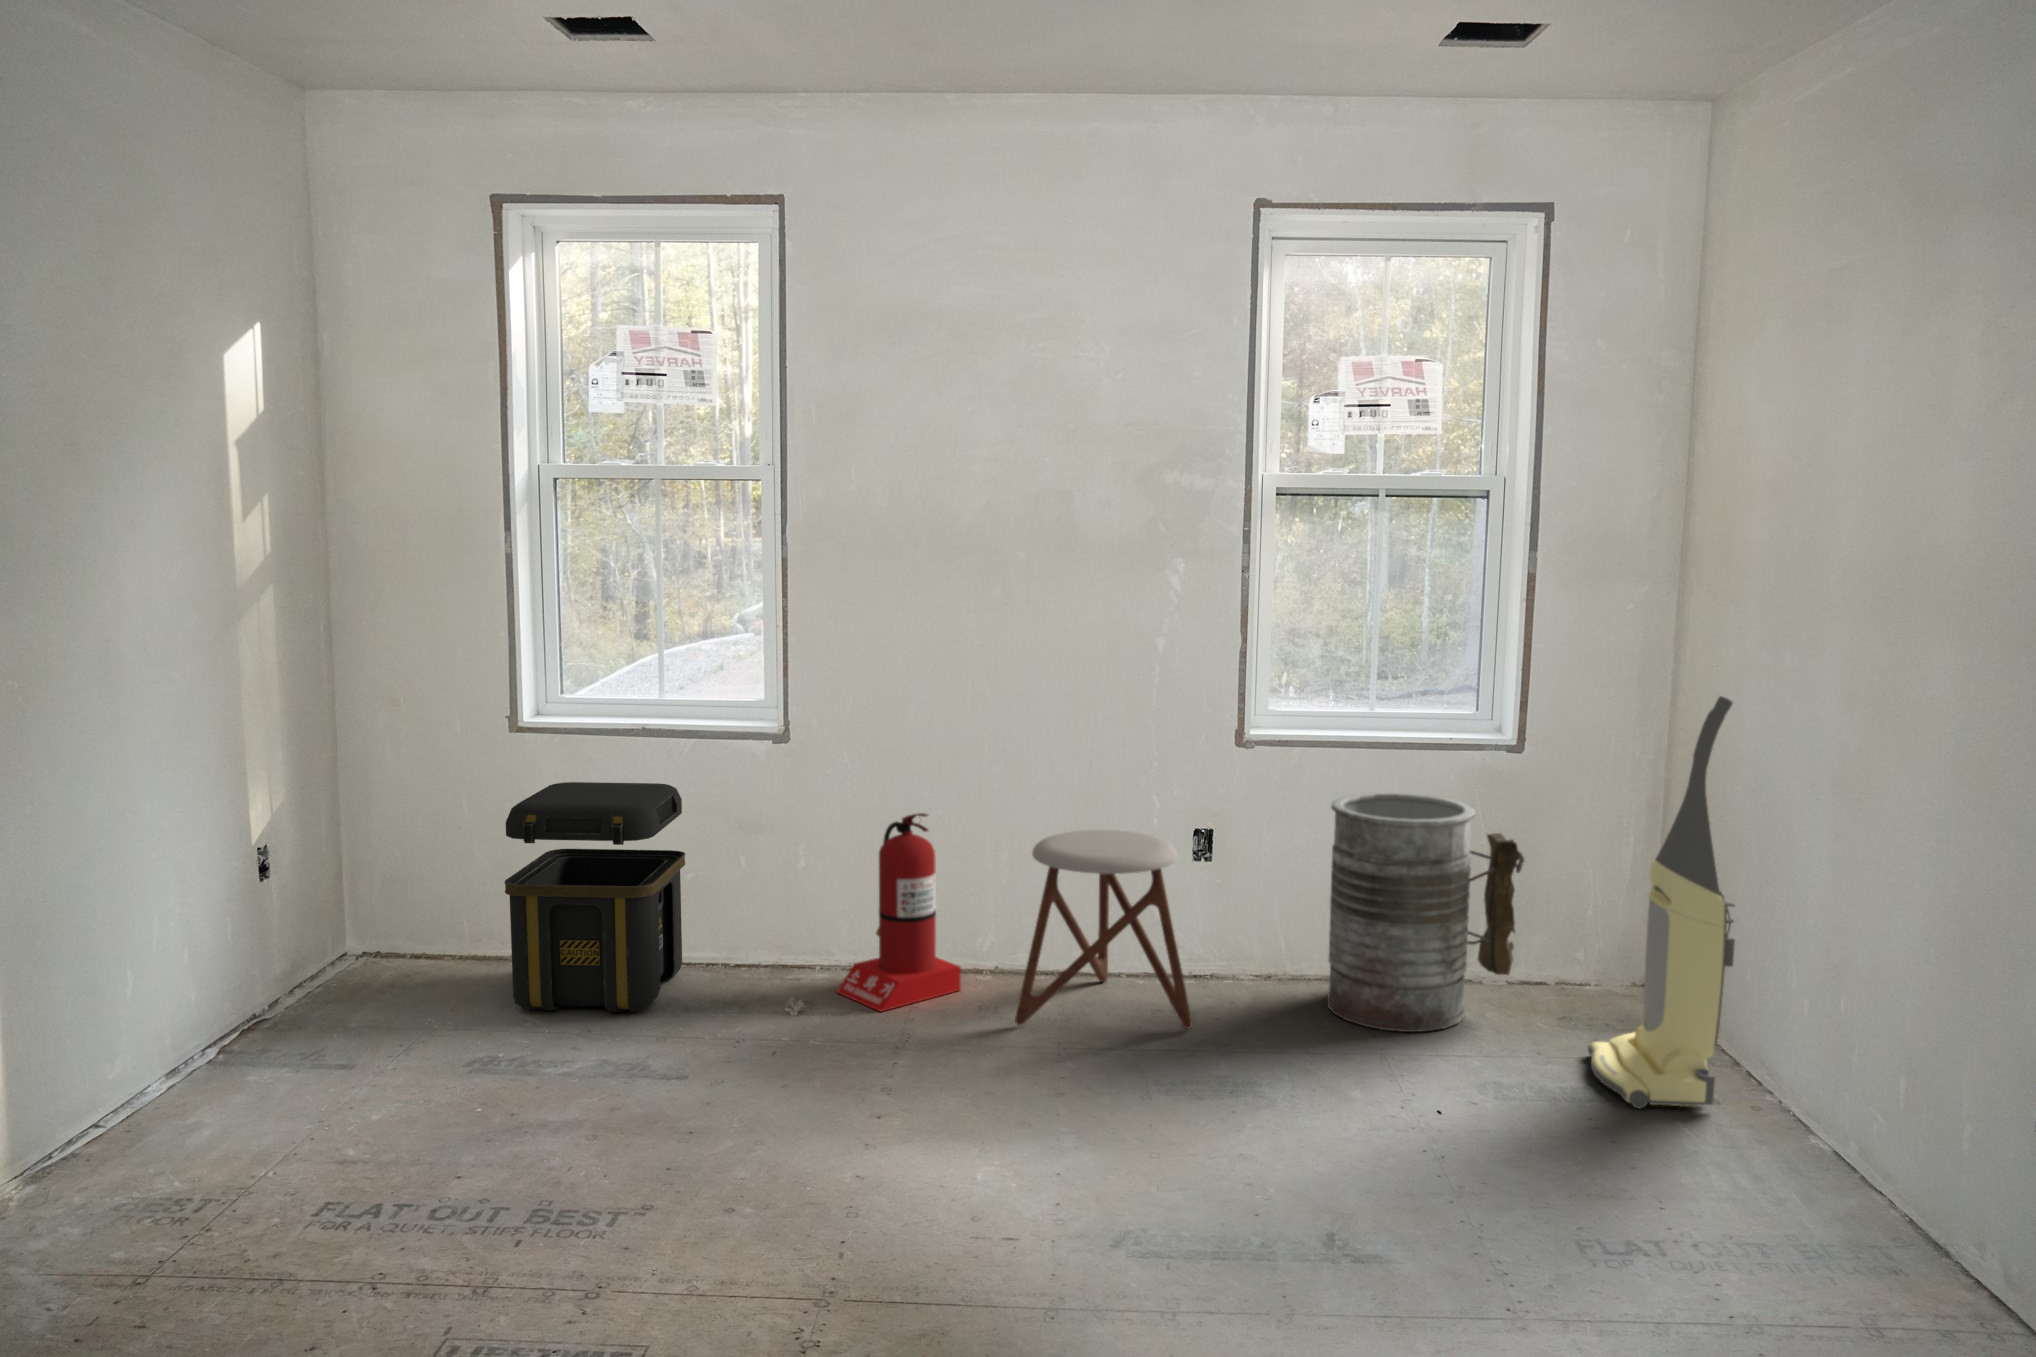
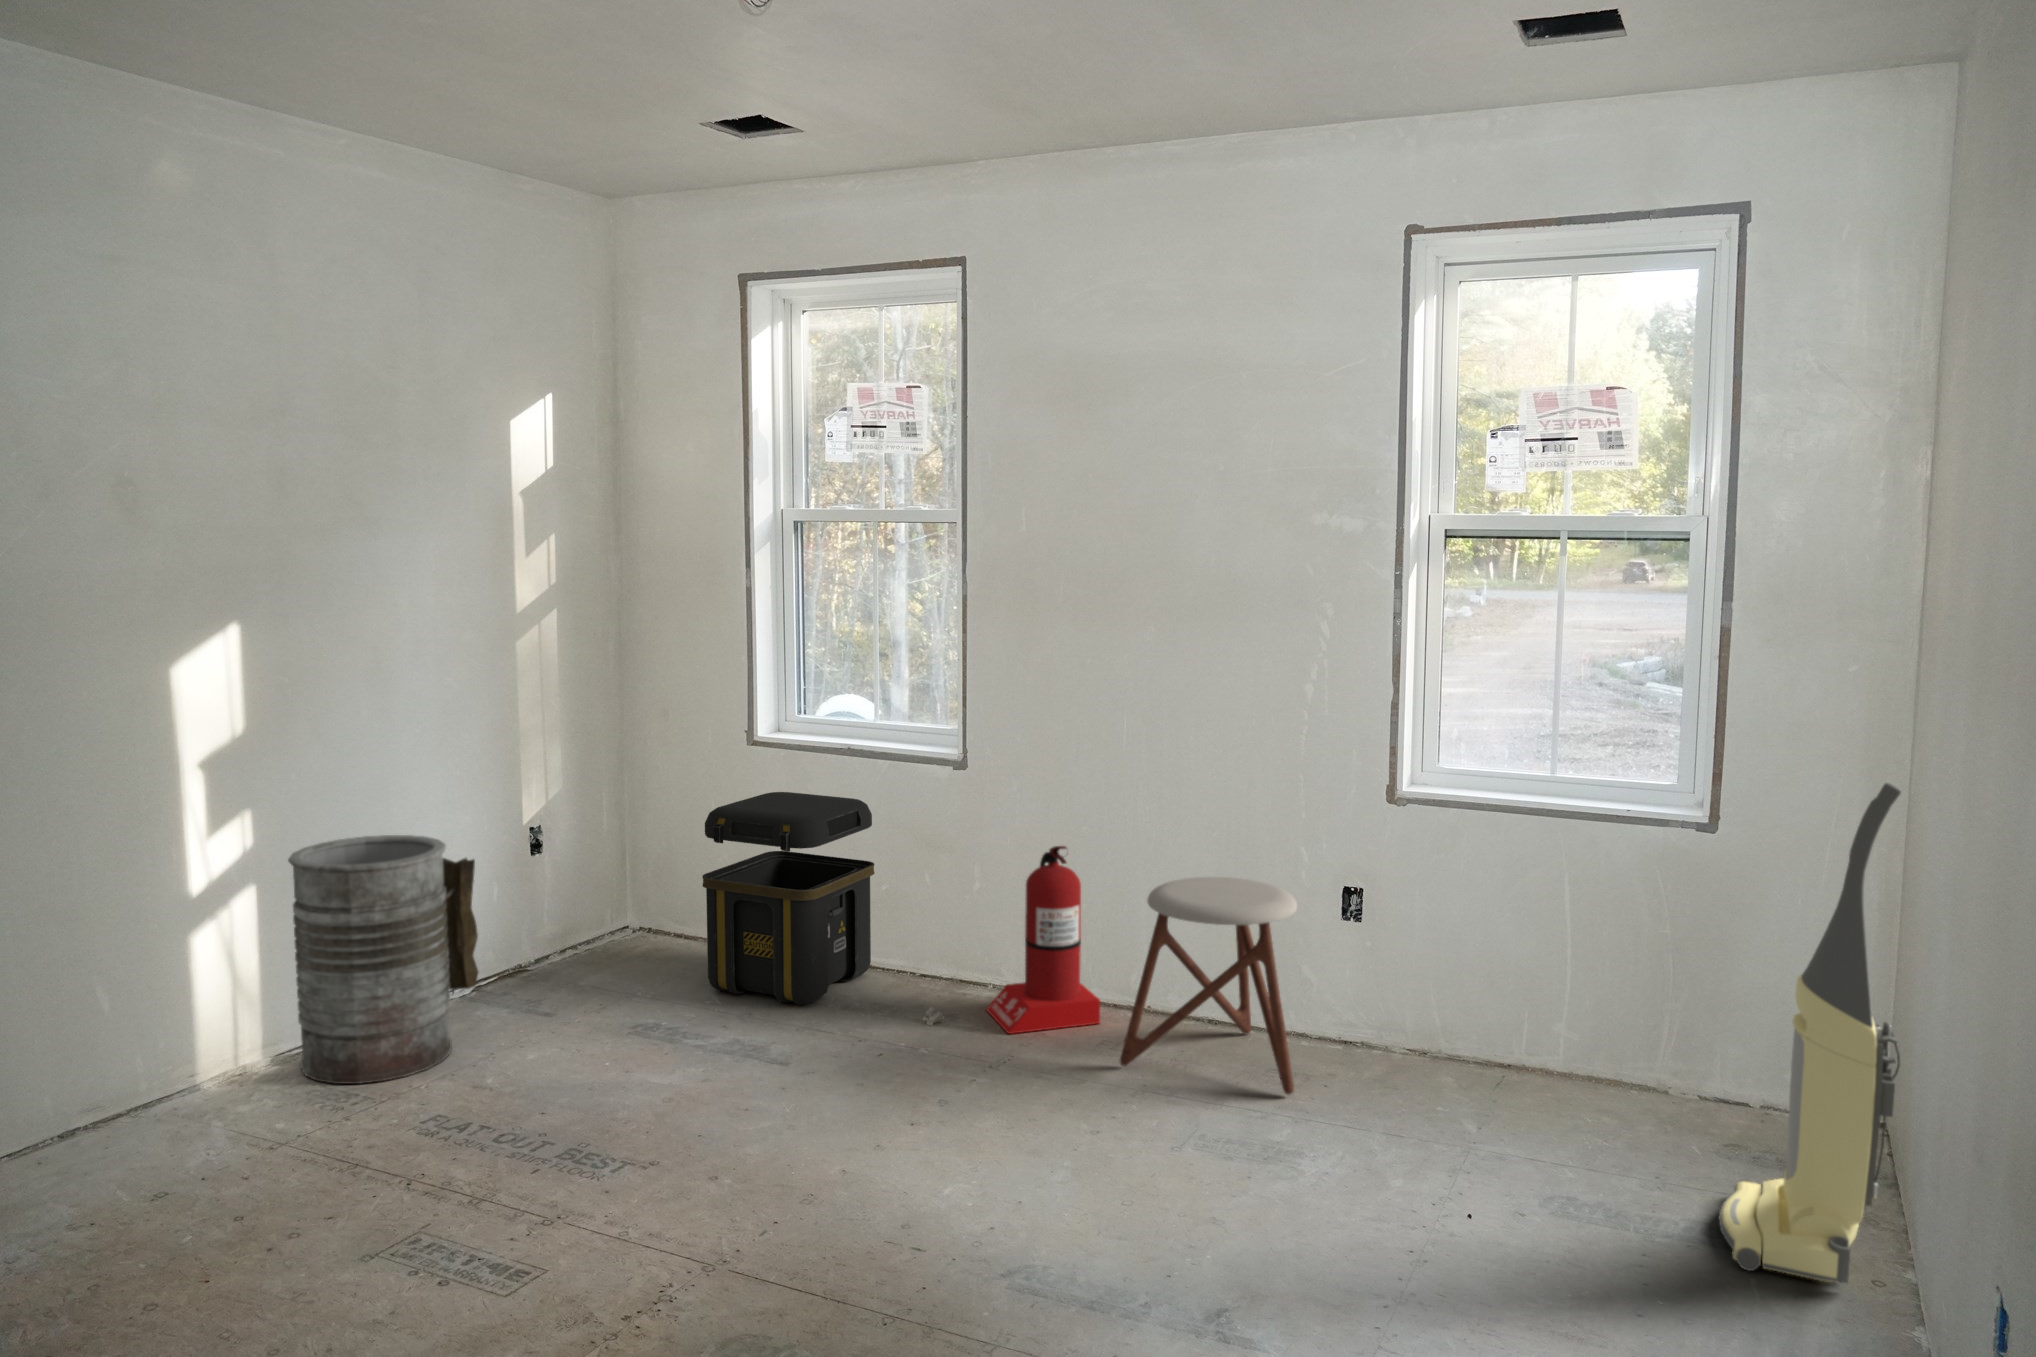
trash can: present [1327,793,1525,1032] -> present [288,835,478,1084]

